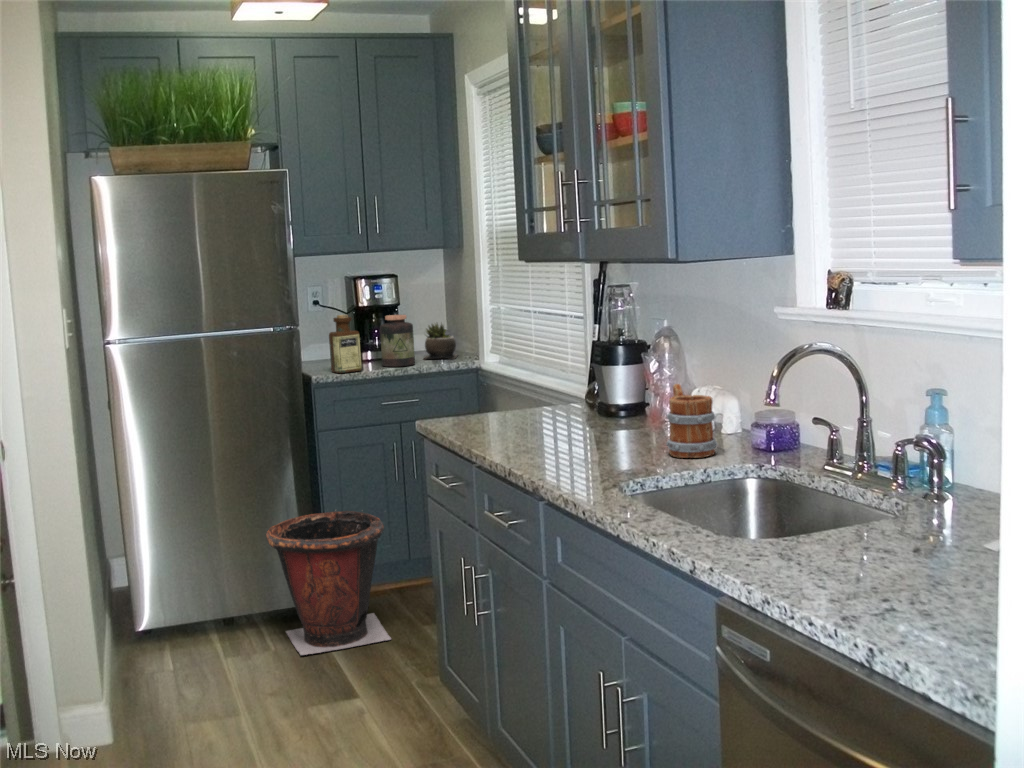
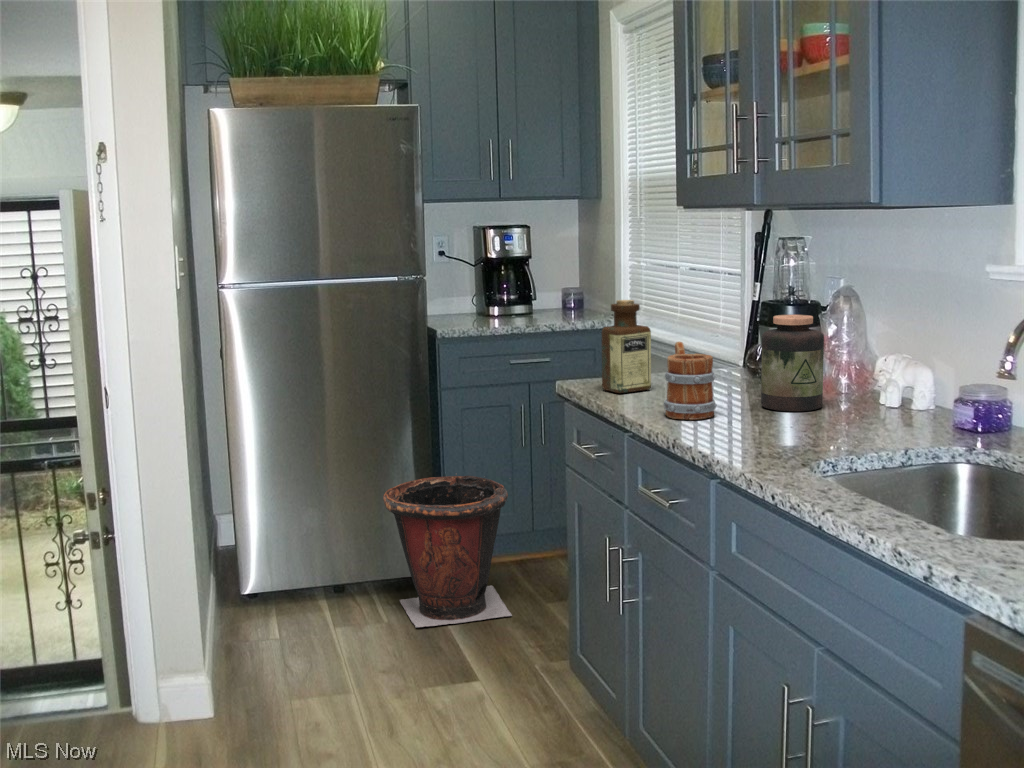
bottle: present [329,315,361,373] -> present [601,300,651,393]
jar: present [380,315,415,367] -> present [761,315,824,411]
succulent plant: present [424,324,457,359] -> none [552,277,589,317]
mug: present [666,384,717,458] -> present [664,342,716,420]

